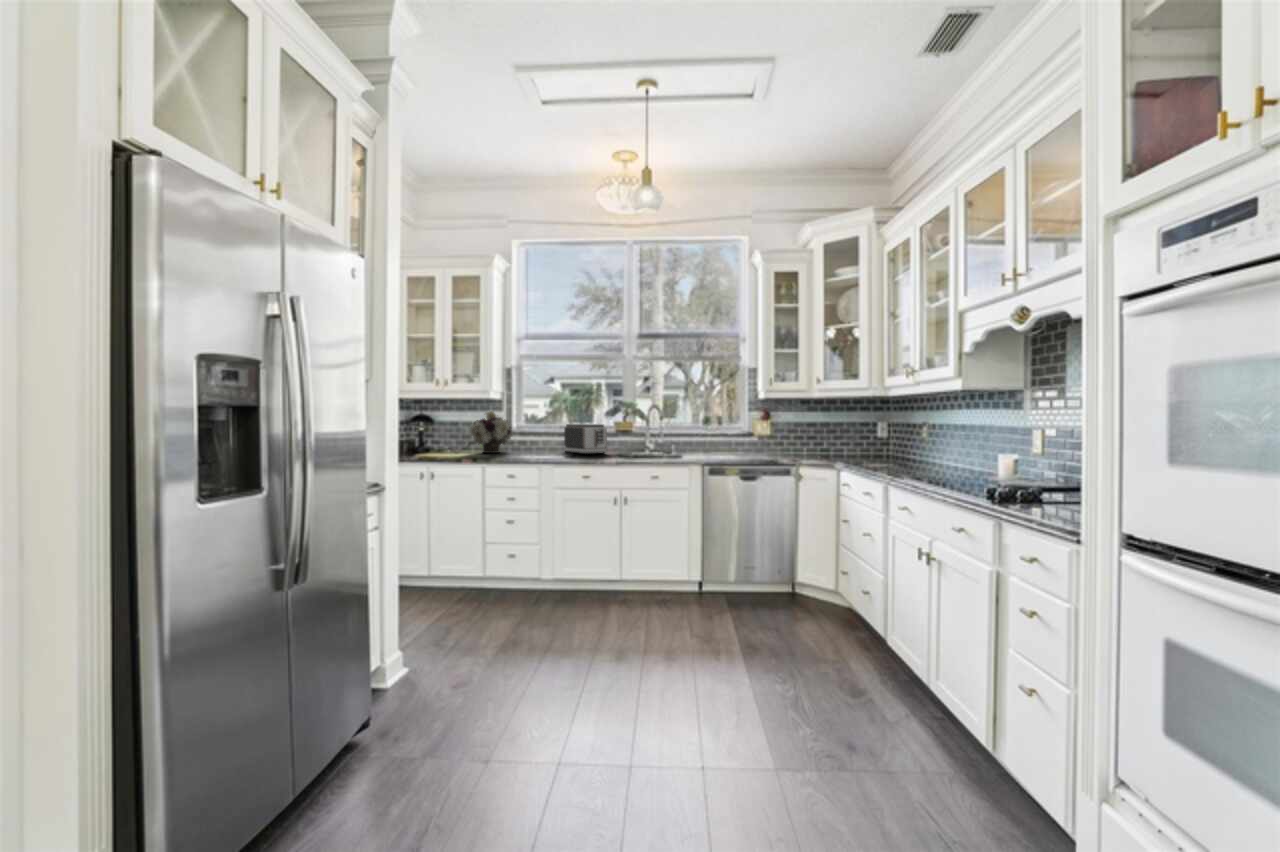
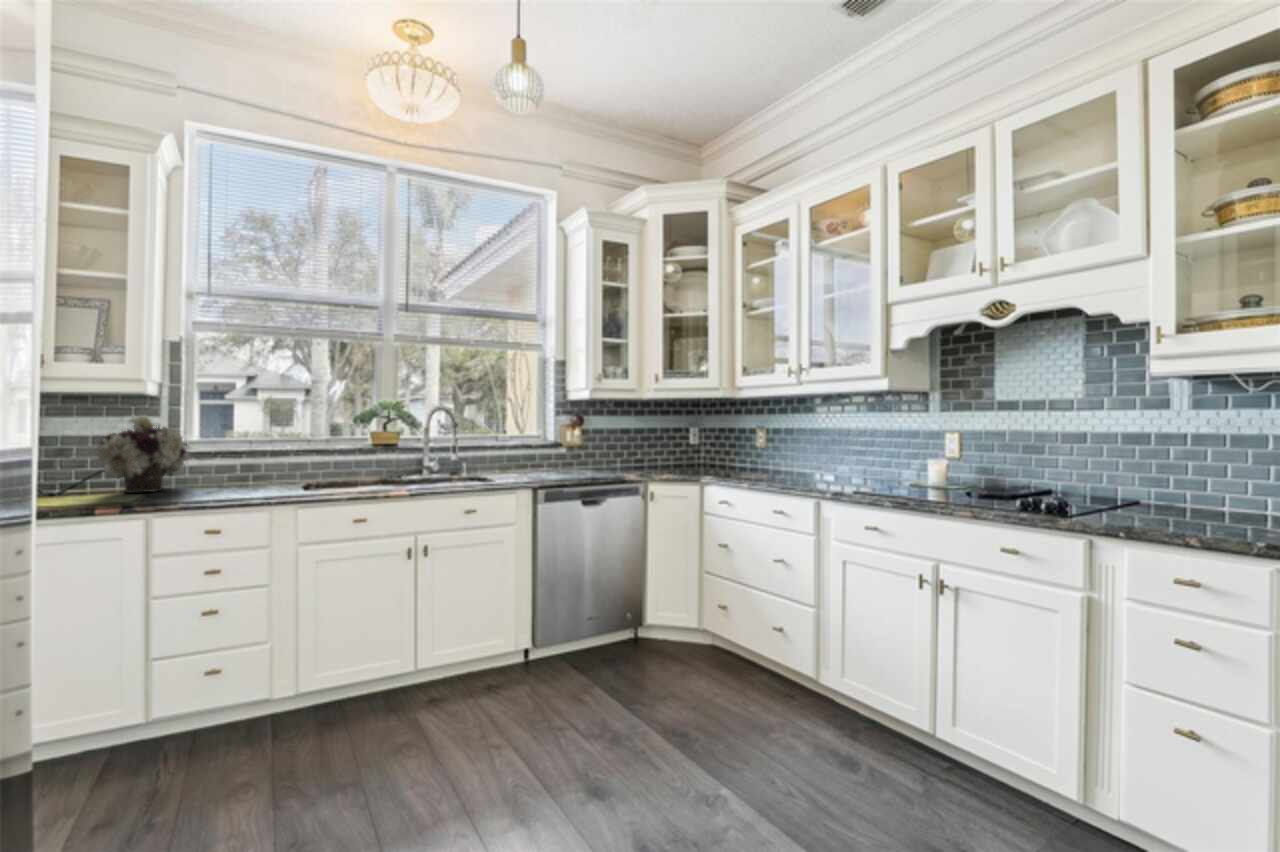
toaster: present [564,424,607,454] -> none [291,436,373,483]

